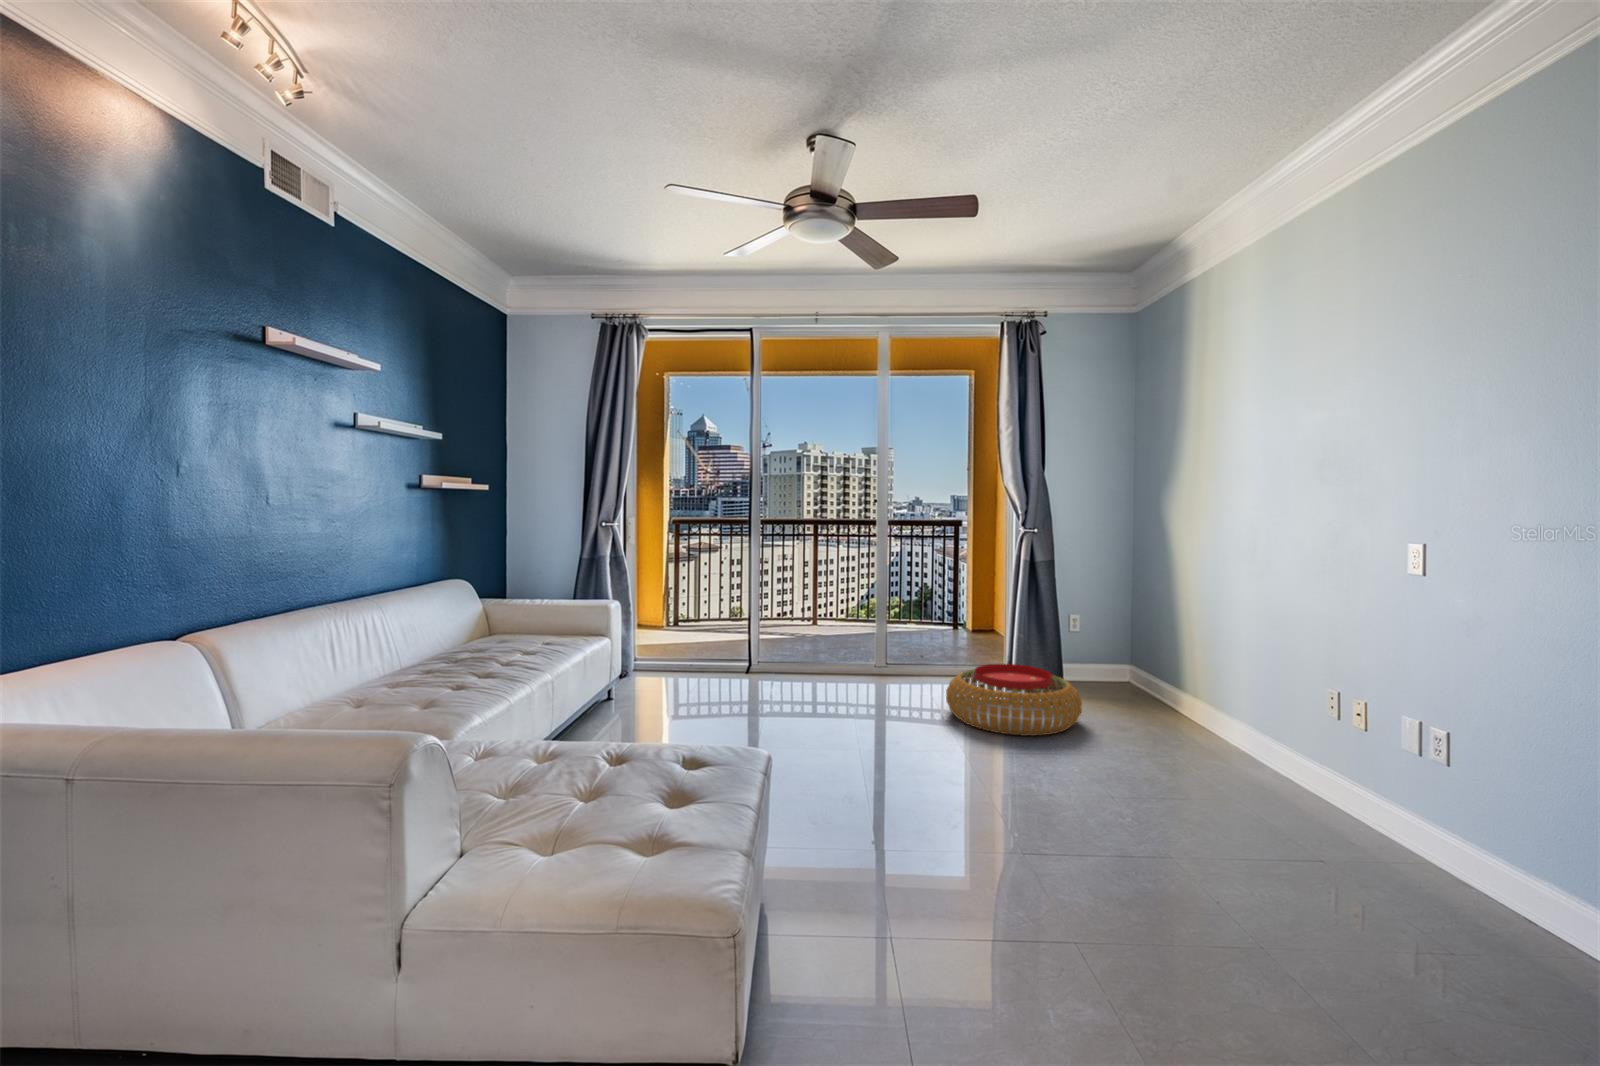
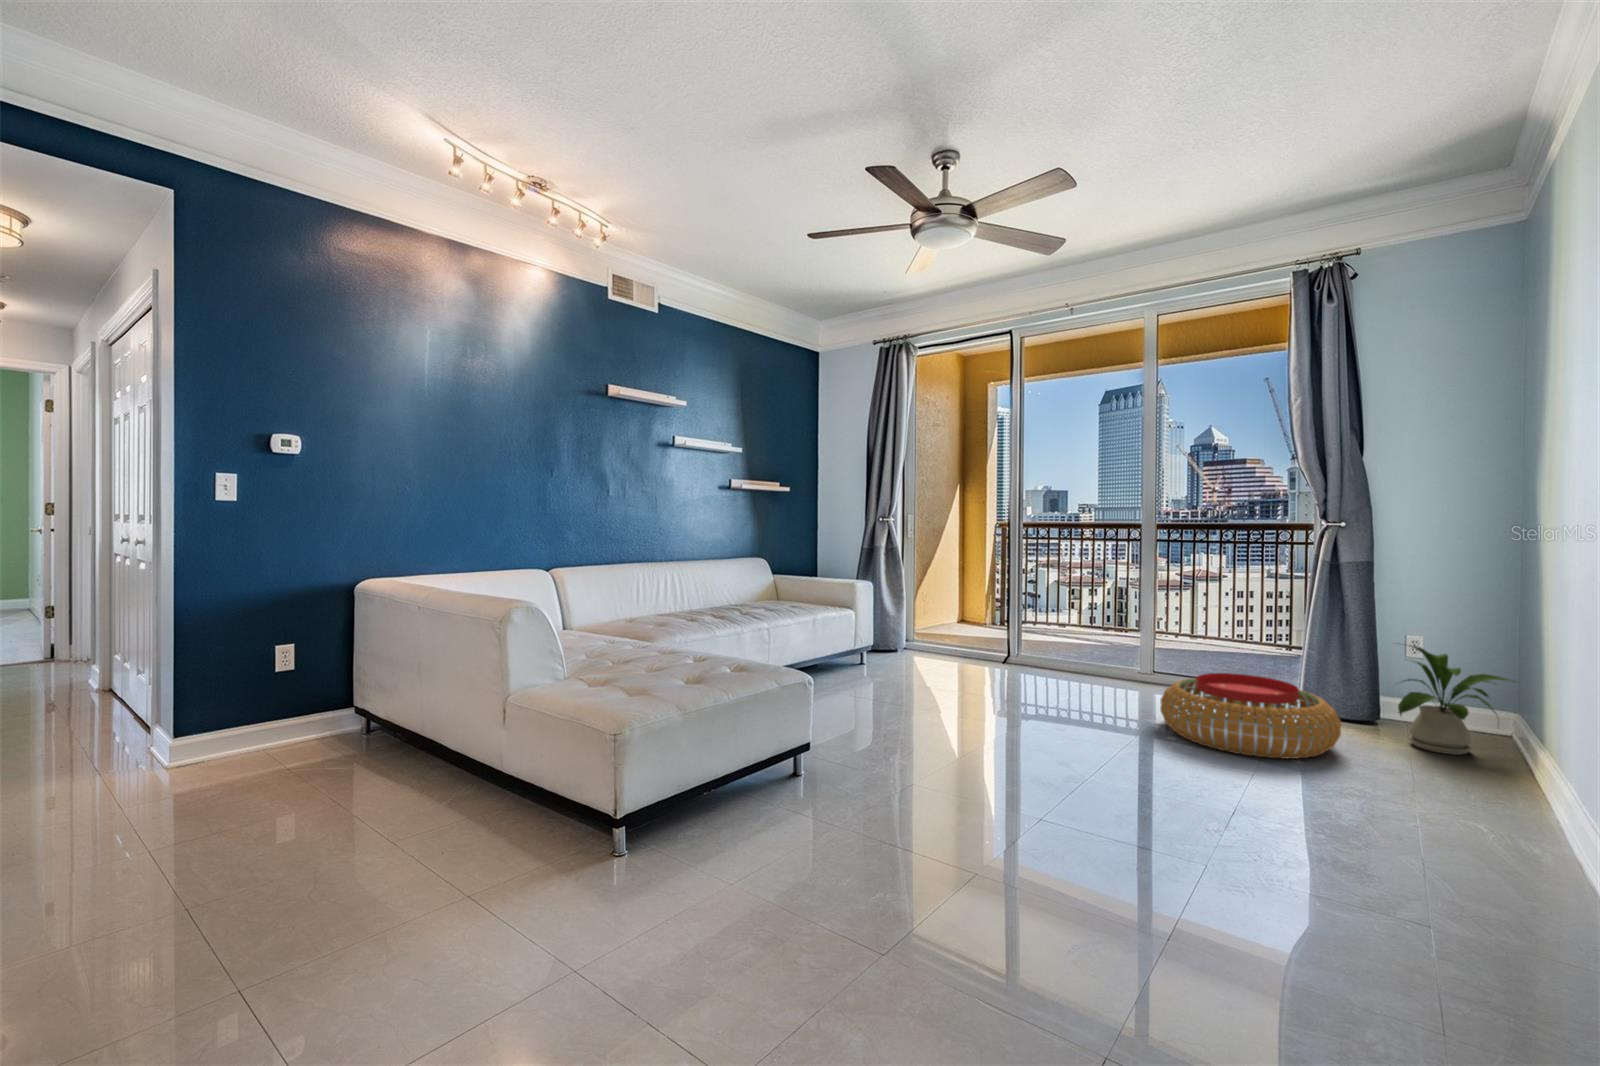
house plant: none [1085,627,1154,707] -> present [1398,646,1512,755]

